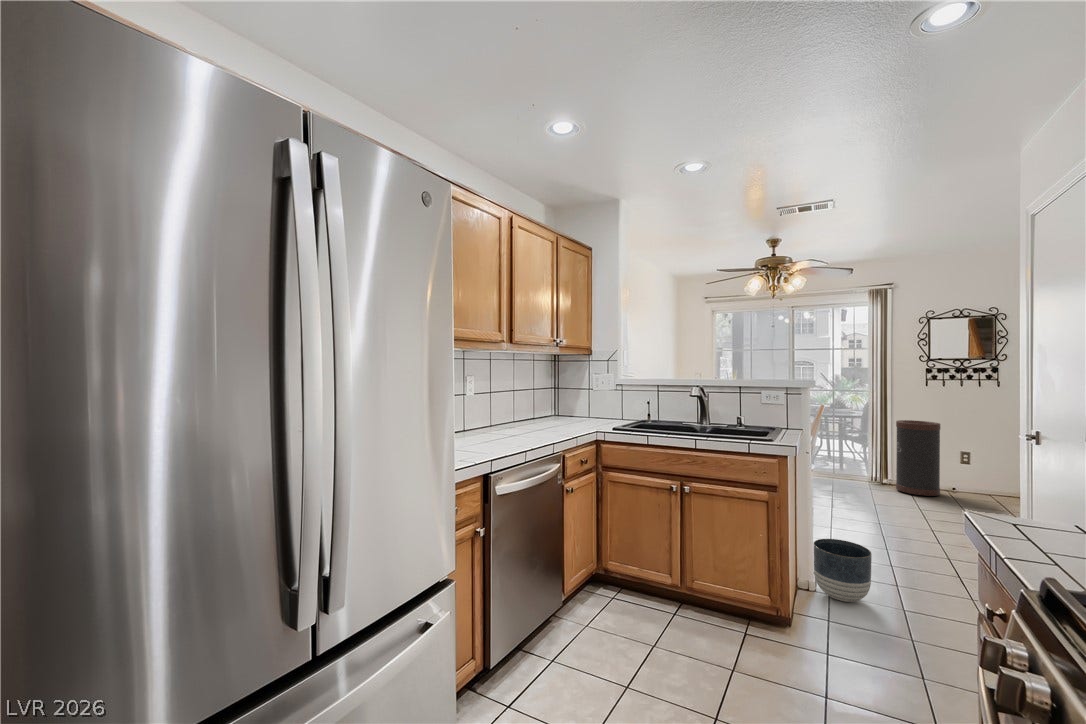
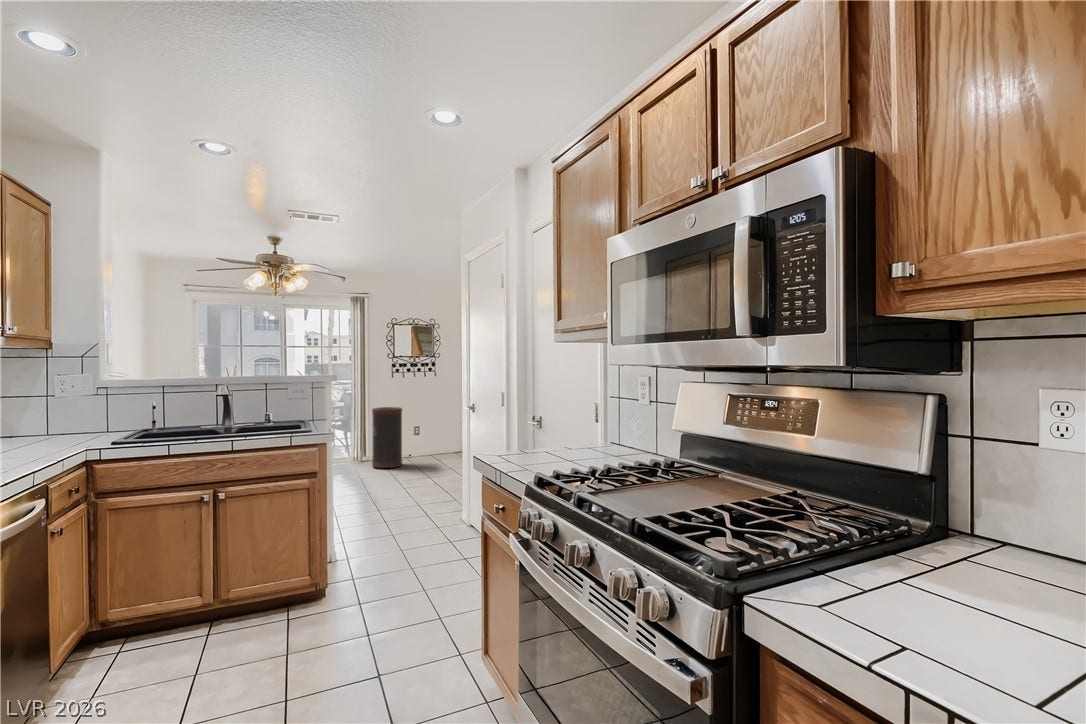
planter: present [814,539,872,602] -> none [334,511,379,562]

